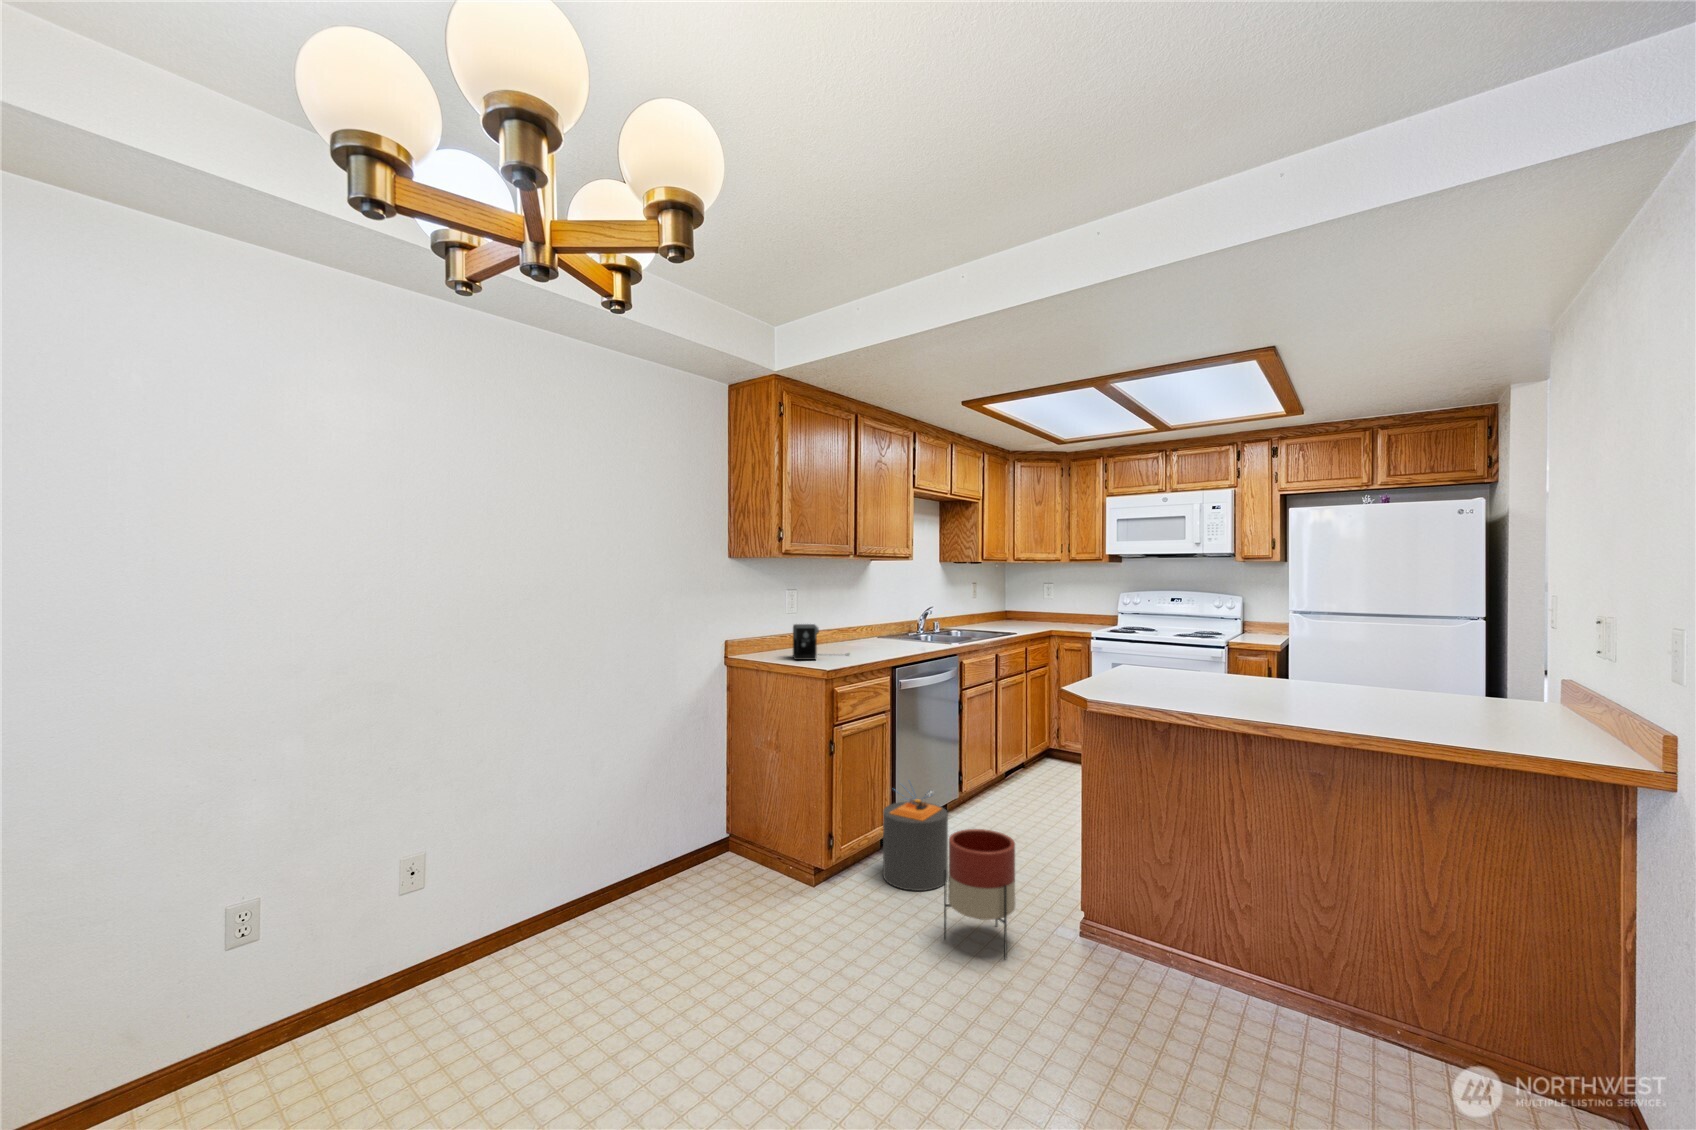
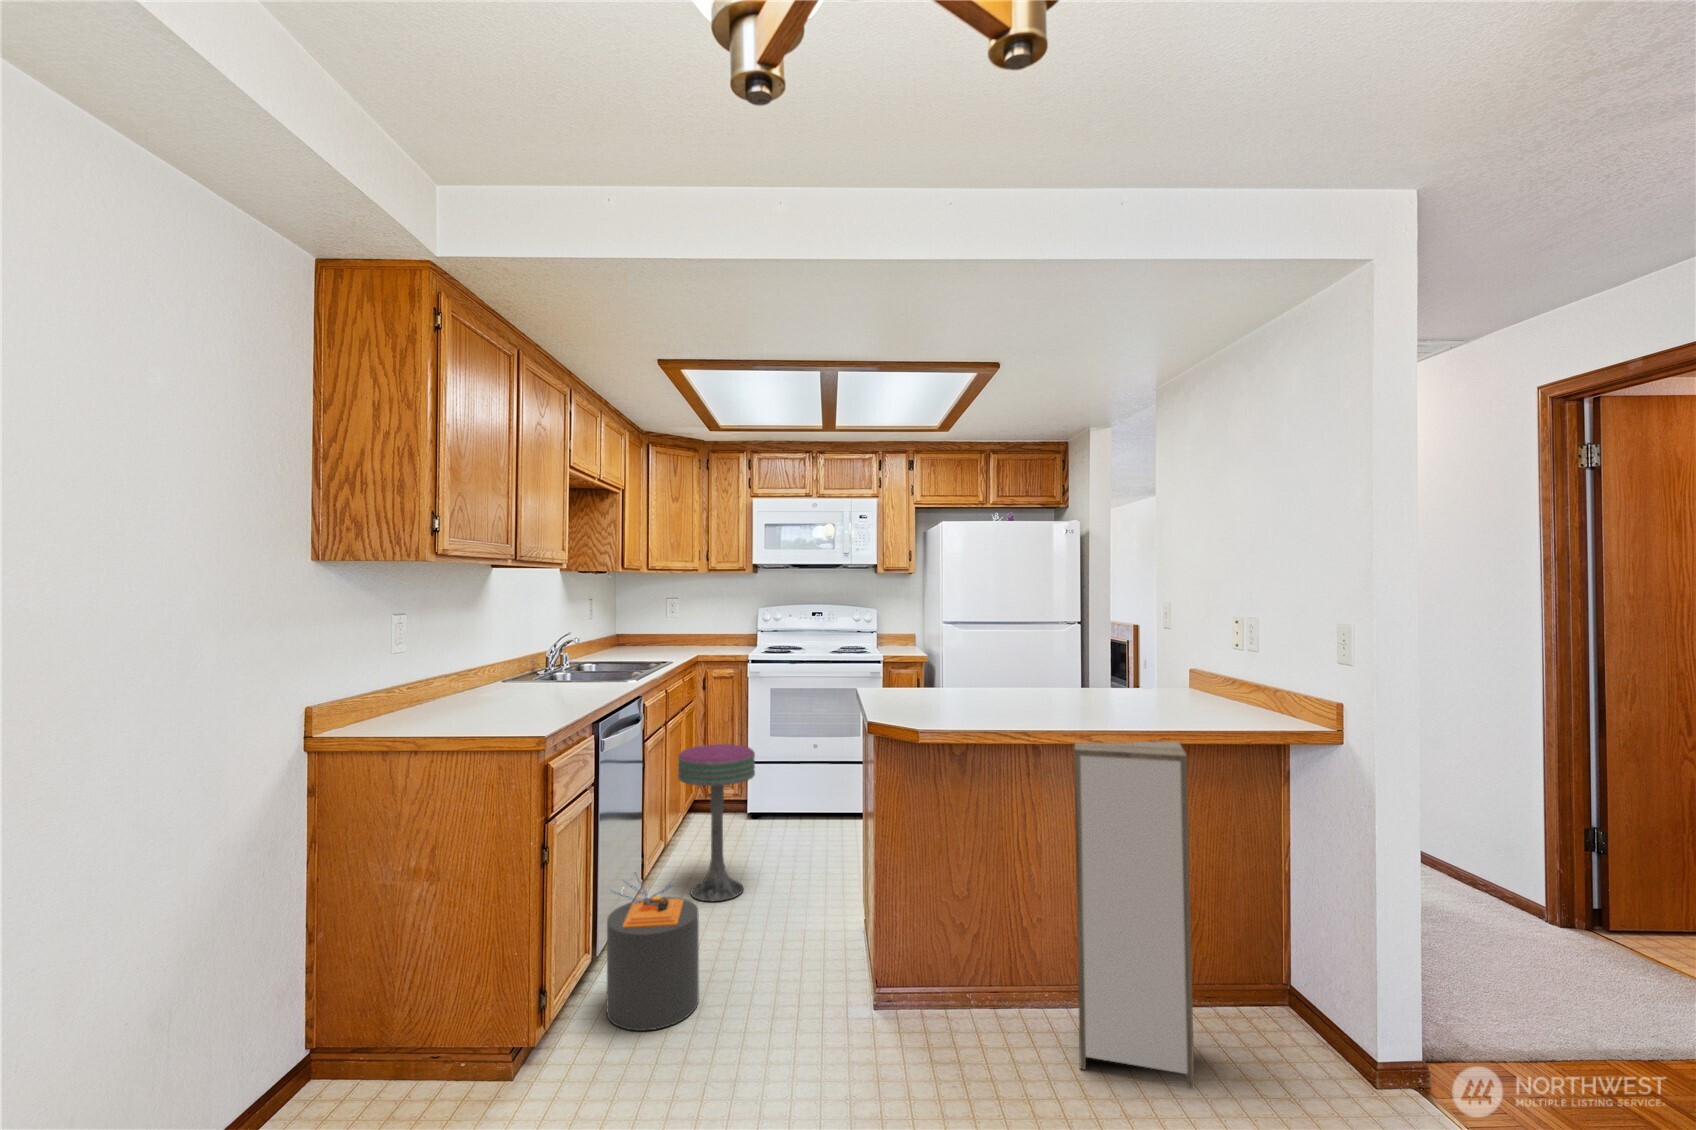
coffee maker: present [793,624,849,660] -> none [433,665,522,724]
bar stool: none [985,704,1048,830] -> present [678,744,755,901]
storage cabinet: none [1211,727,1358,1101] -> present [1074,742,1194,1088]
planter: present [944,829,1016,959] -> none [758,912,846,1080]

